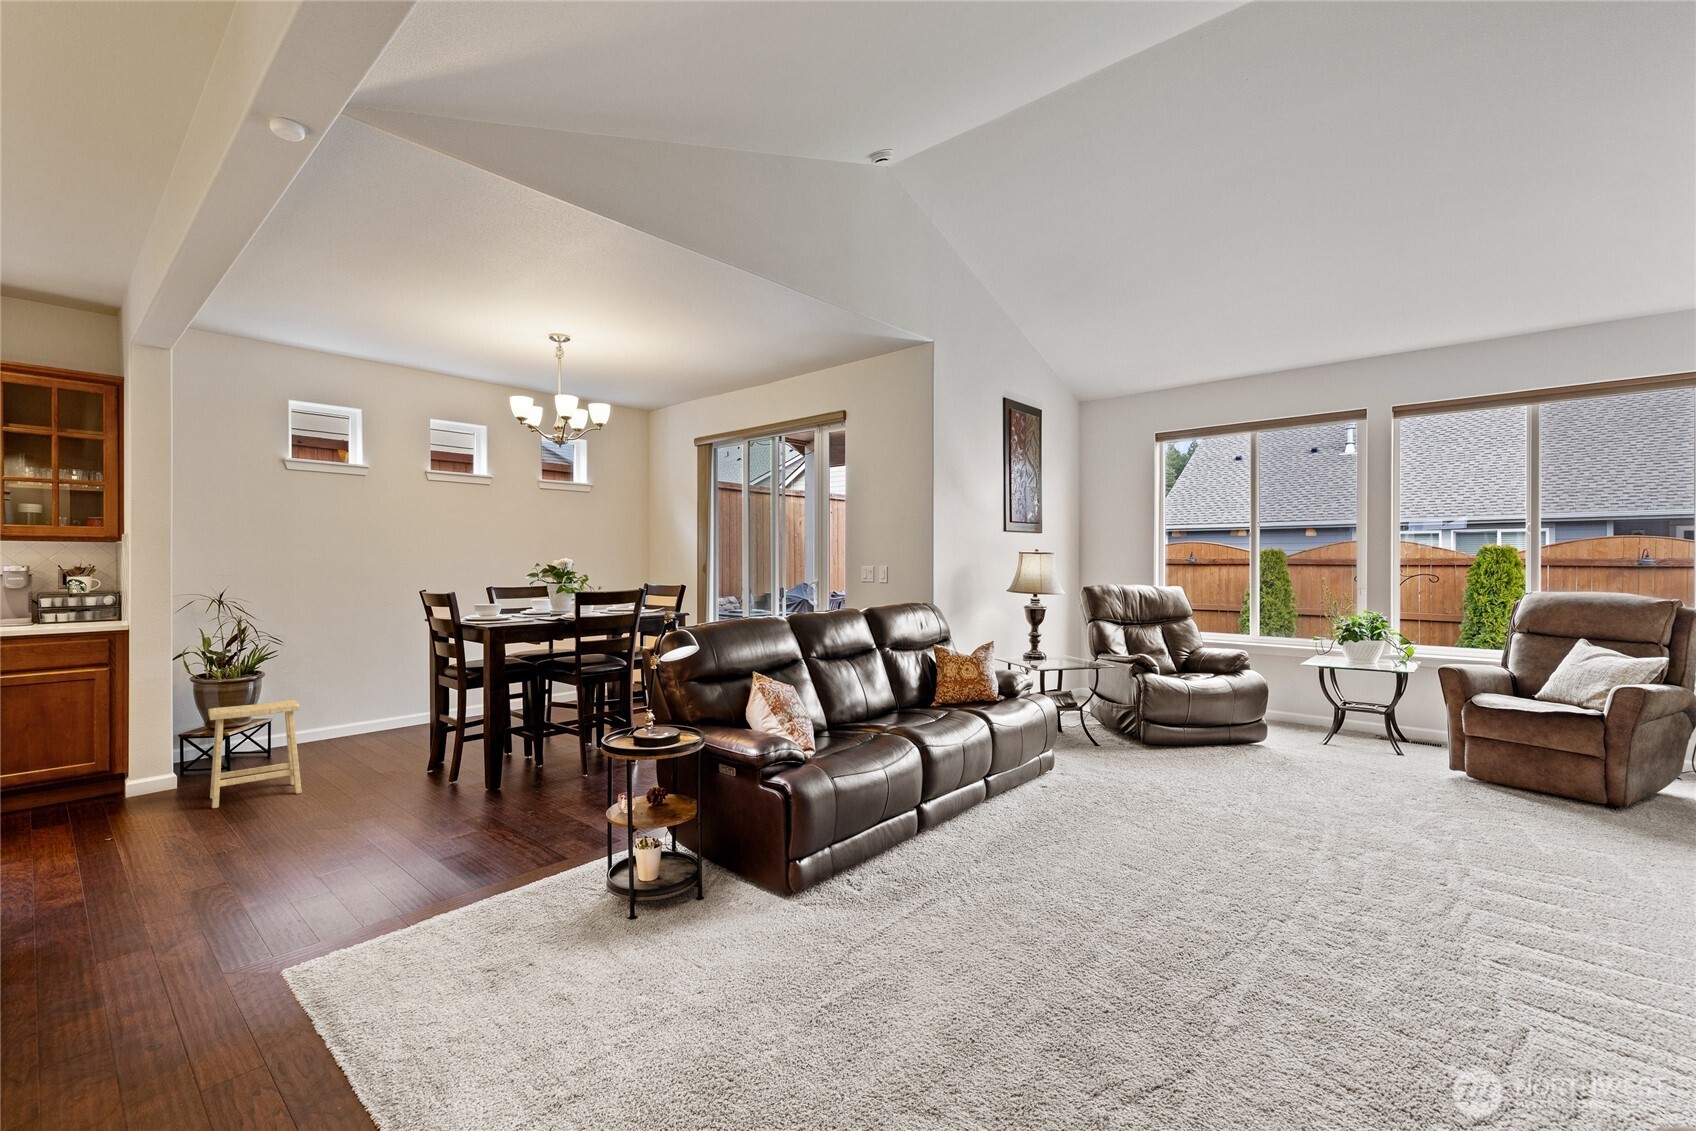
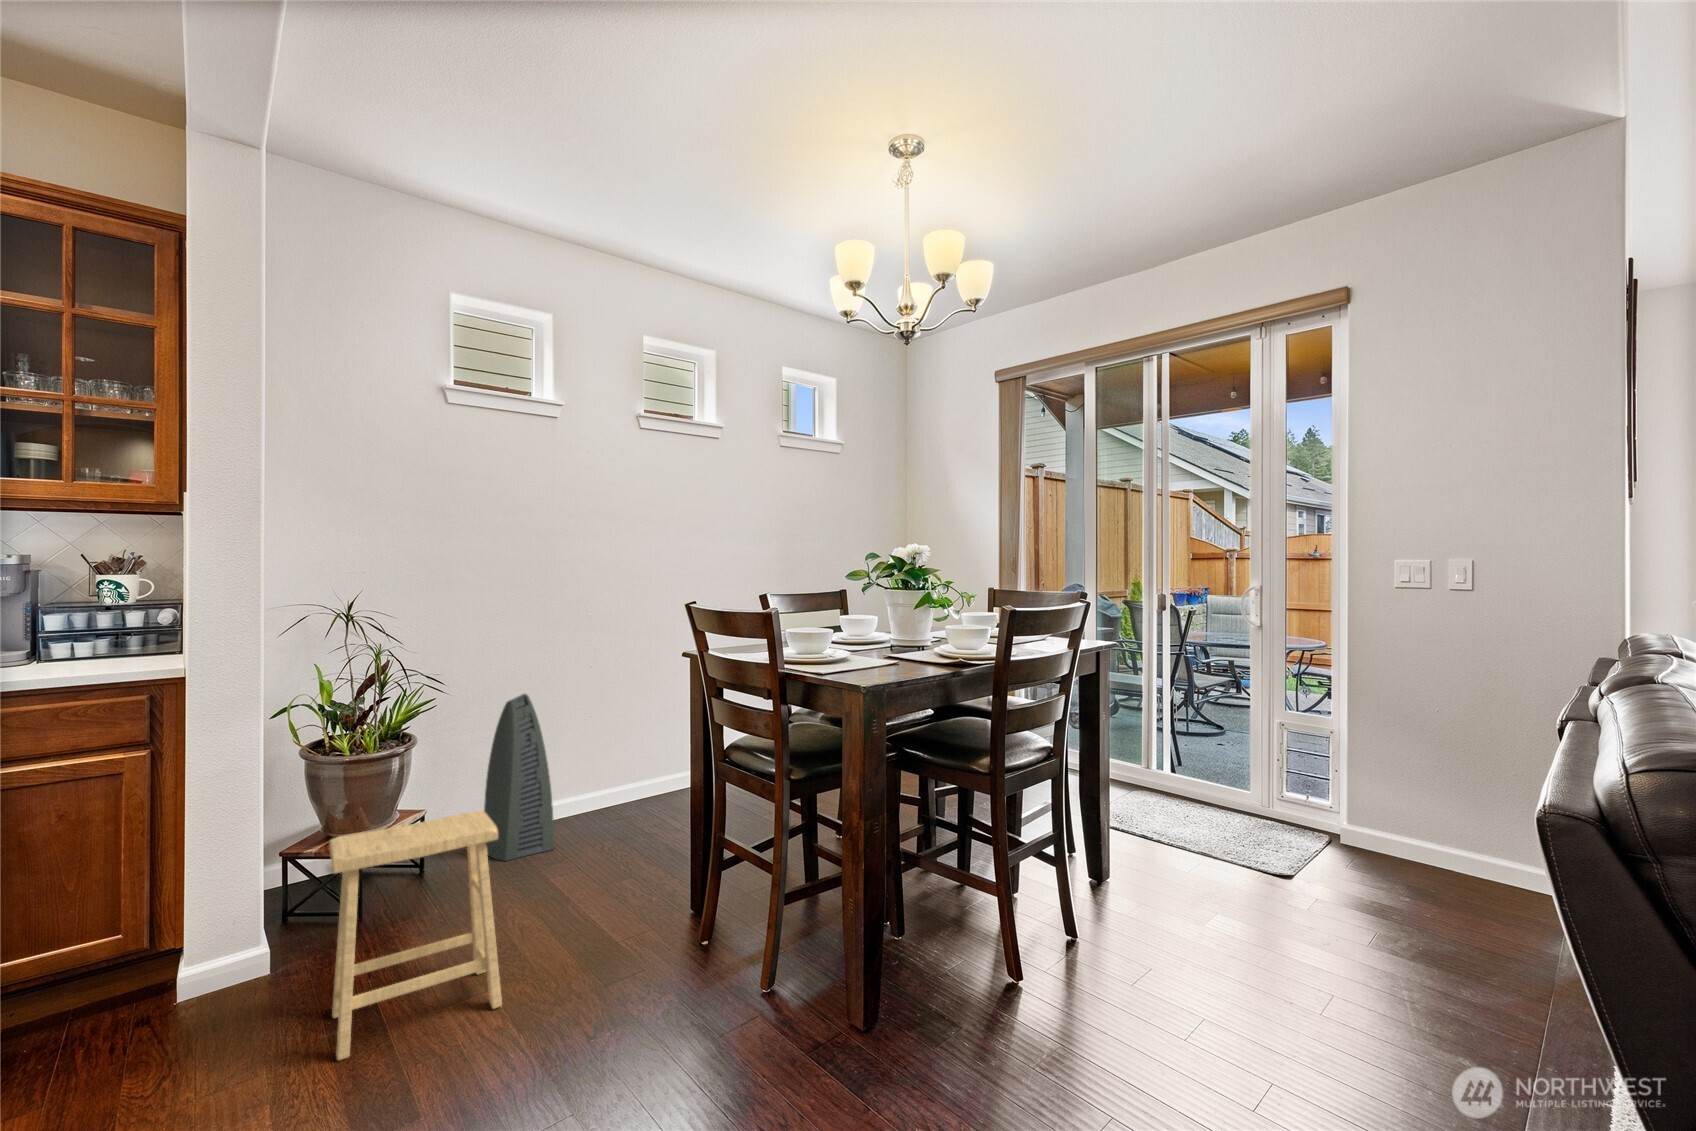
air purifier: none [311,650,358,749] -> present [484,694,554,861]

